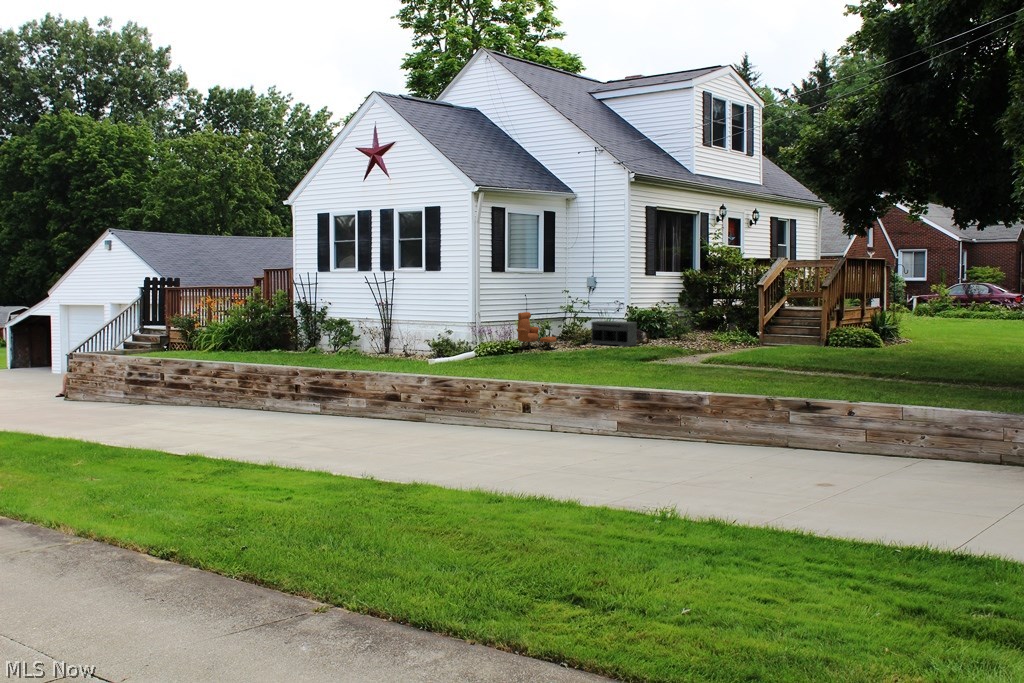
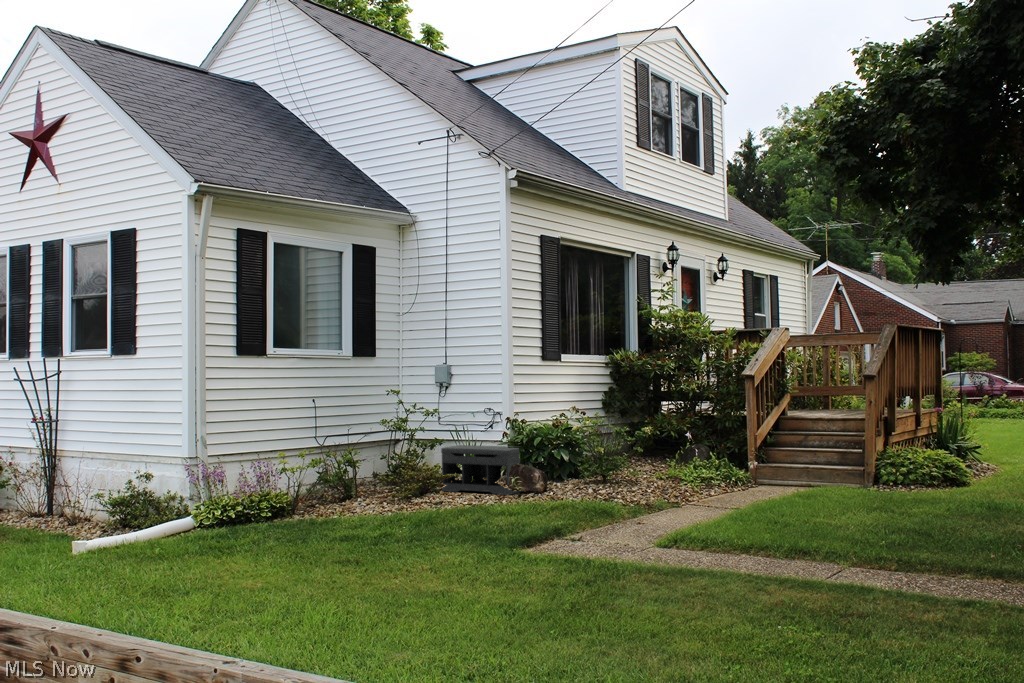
lounge chair: present [517,312,557,350] -> none [288,432,370,508]

